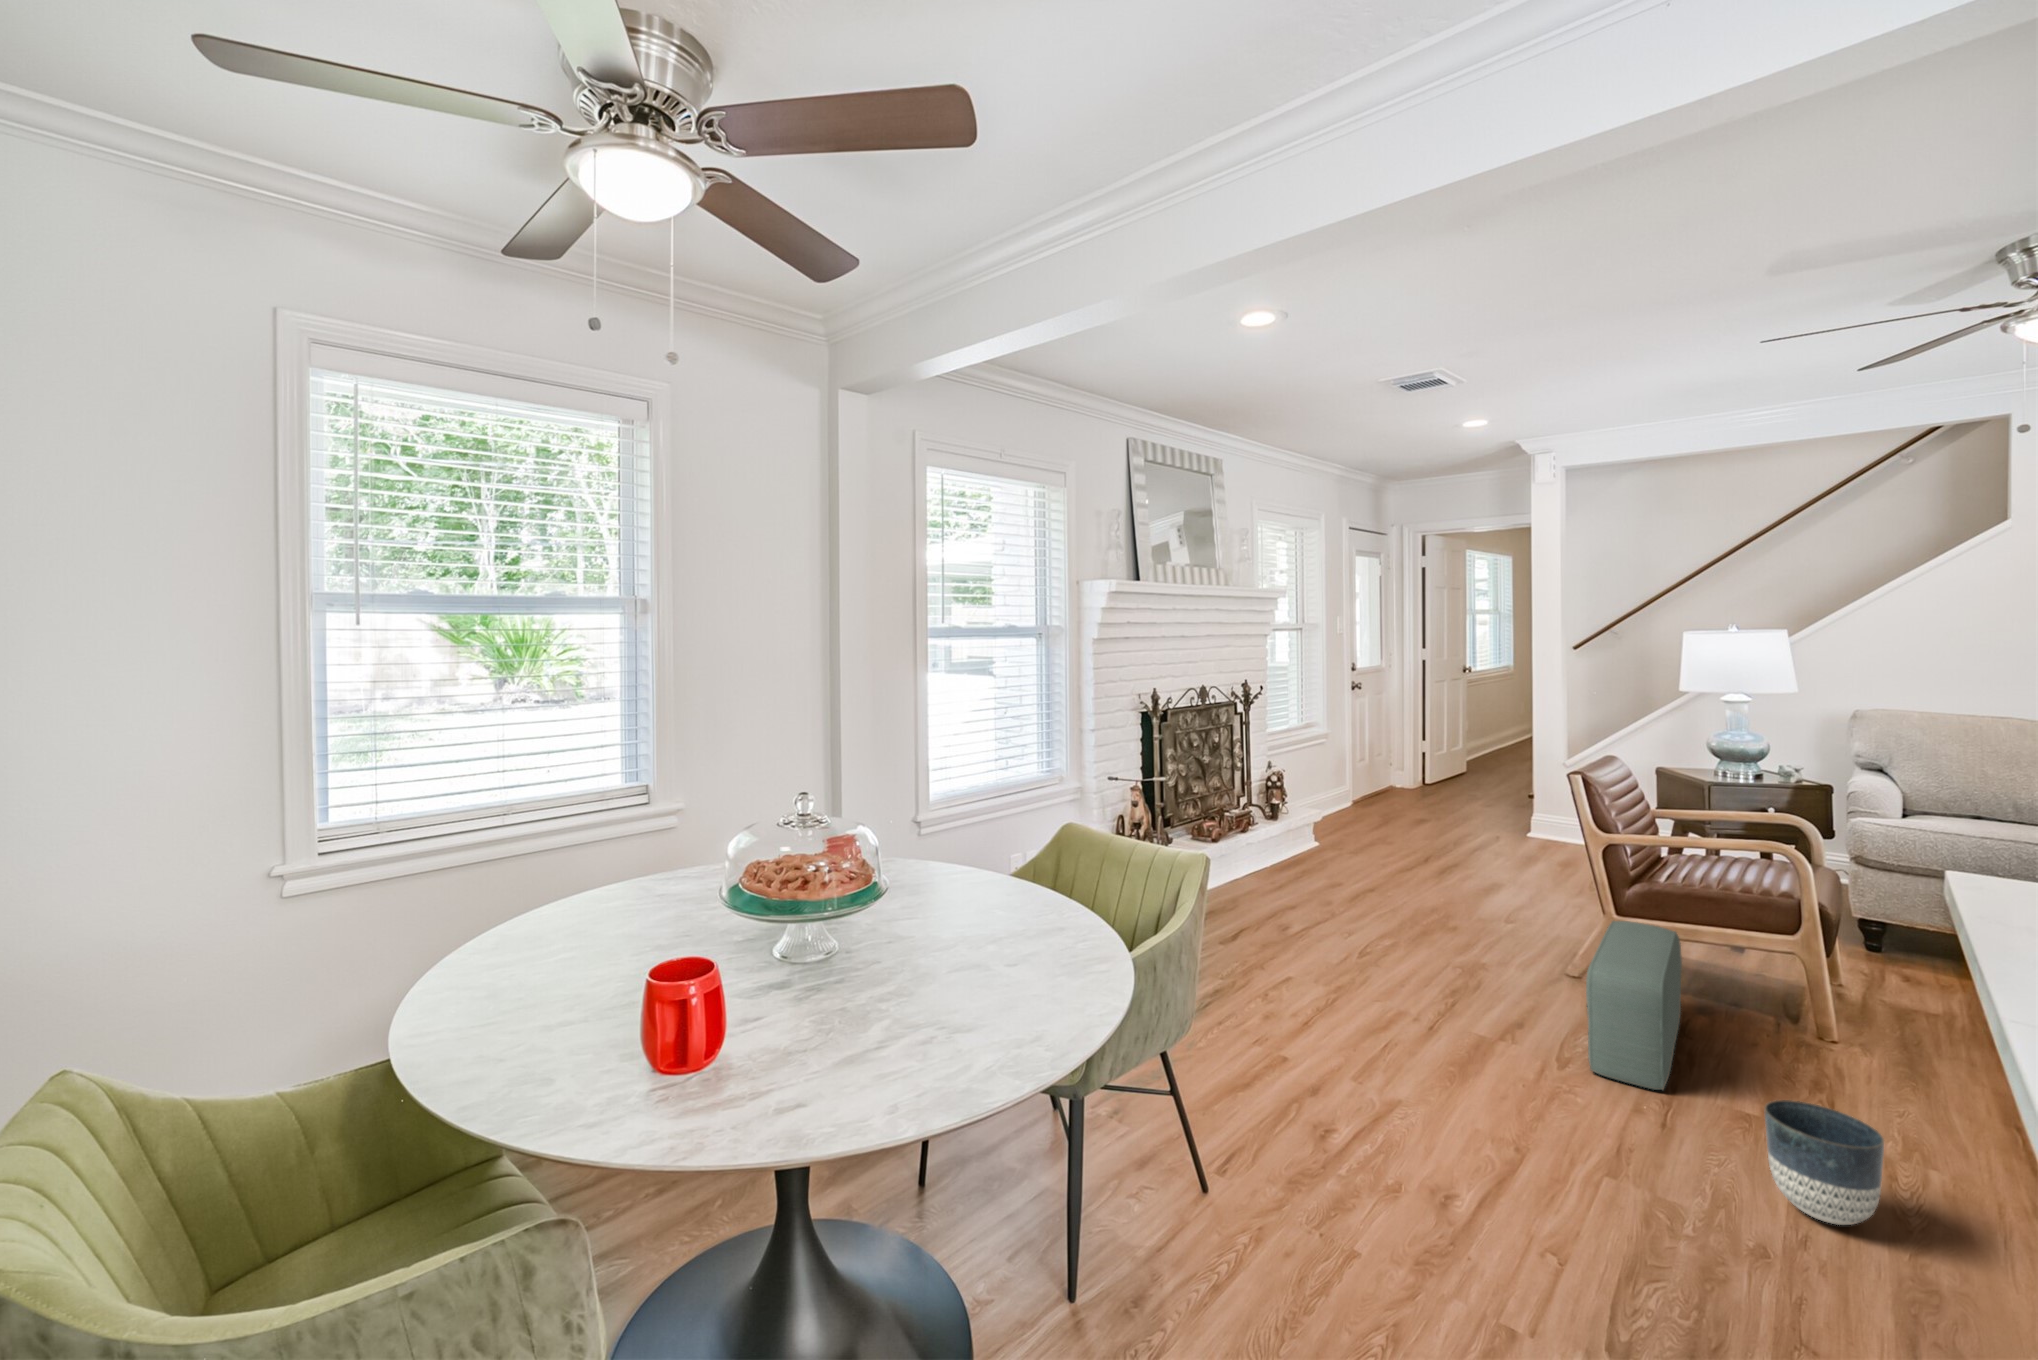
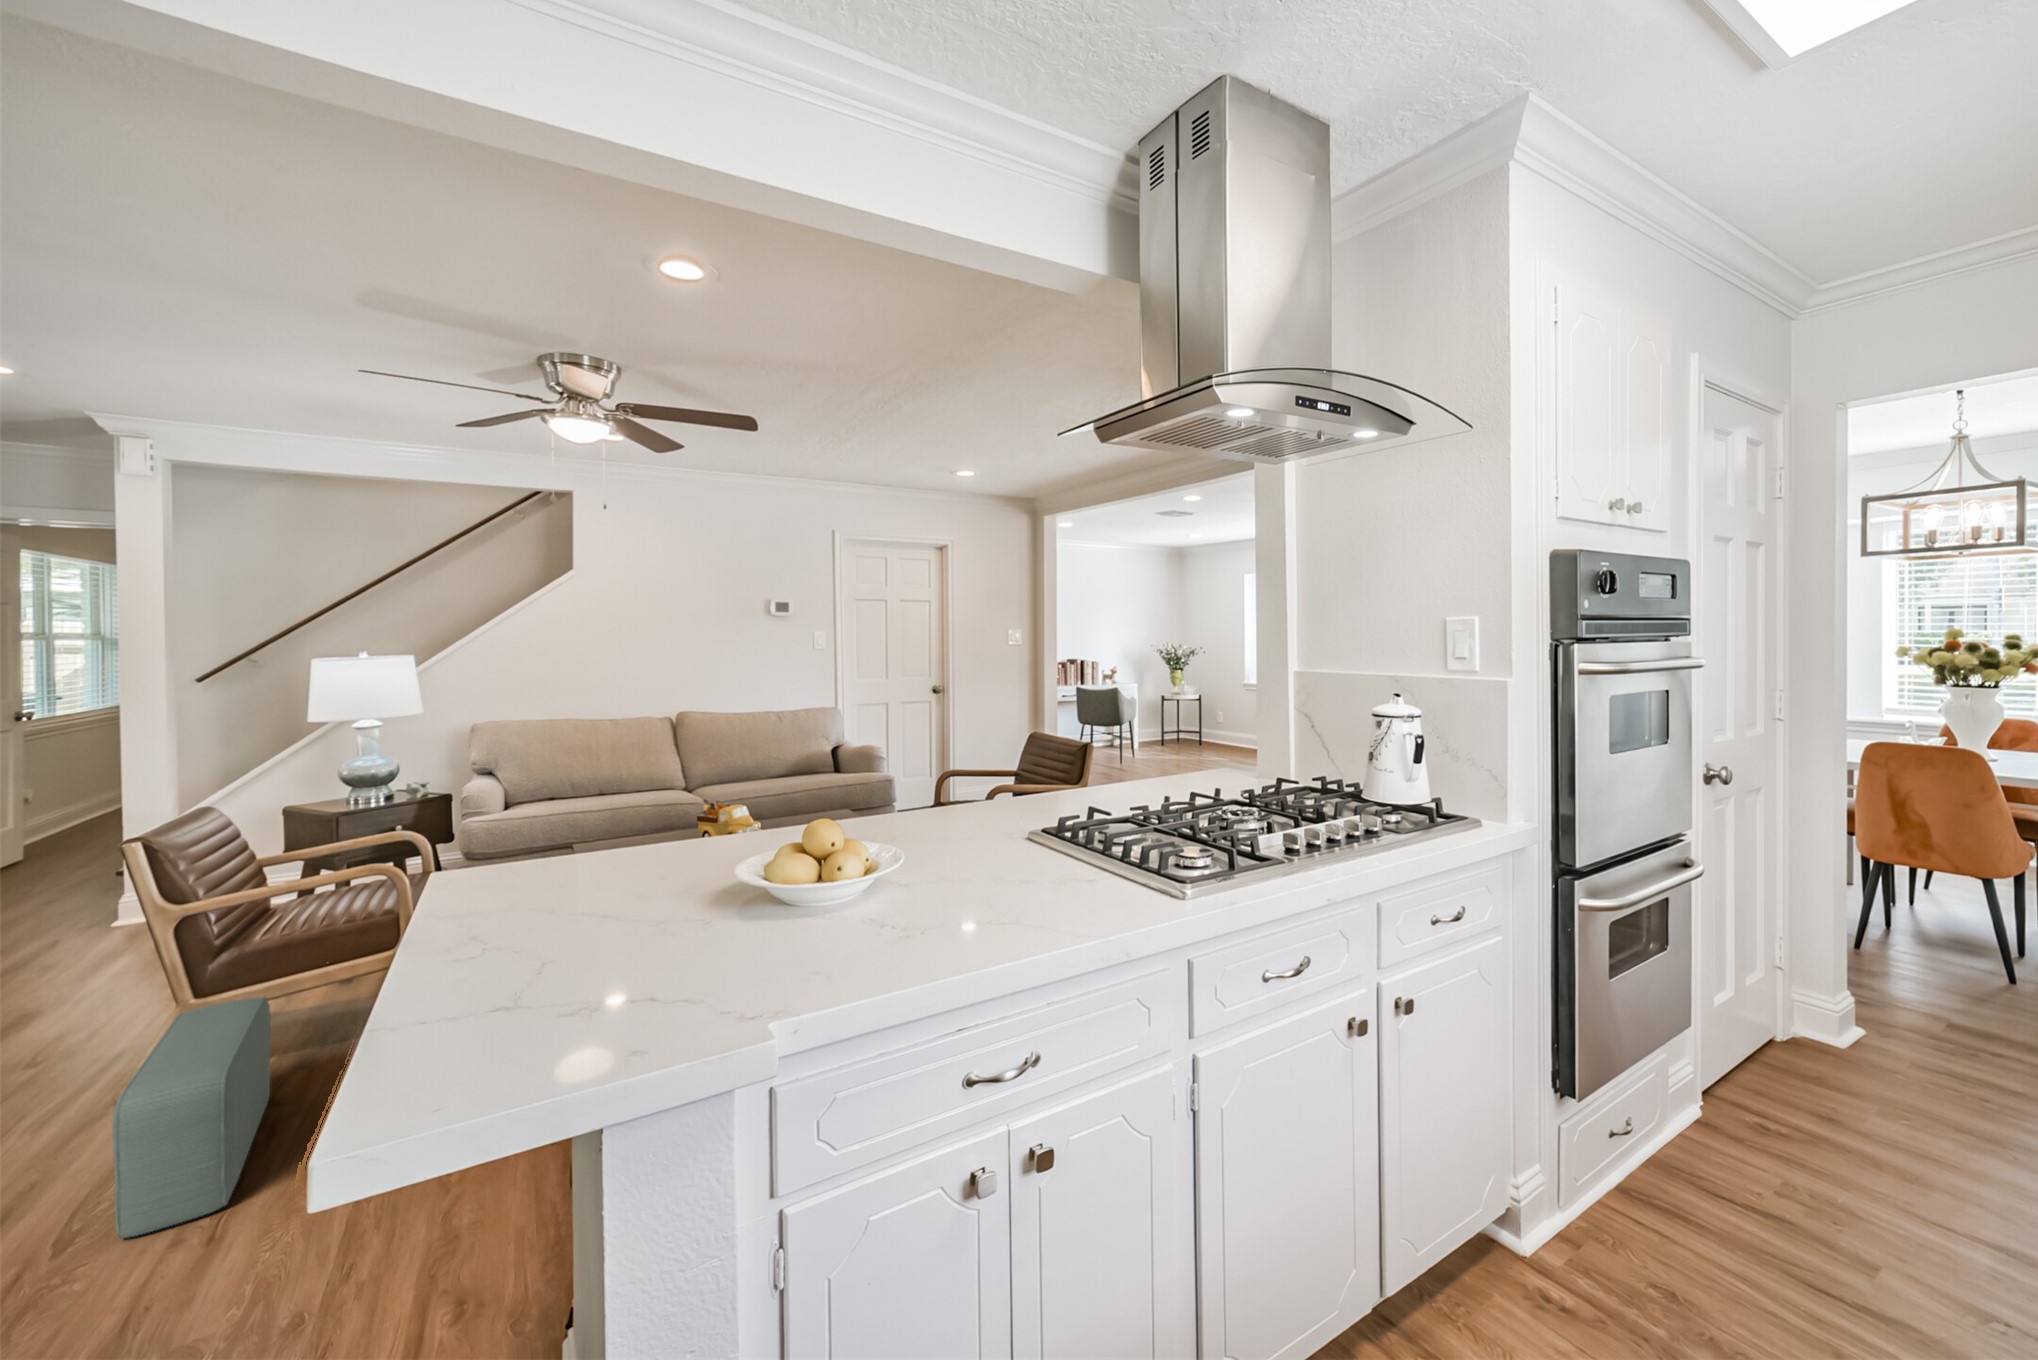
planter: present [1765,1100,1884,1225] -> none [326,1128,441,1261]

